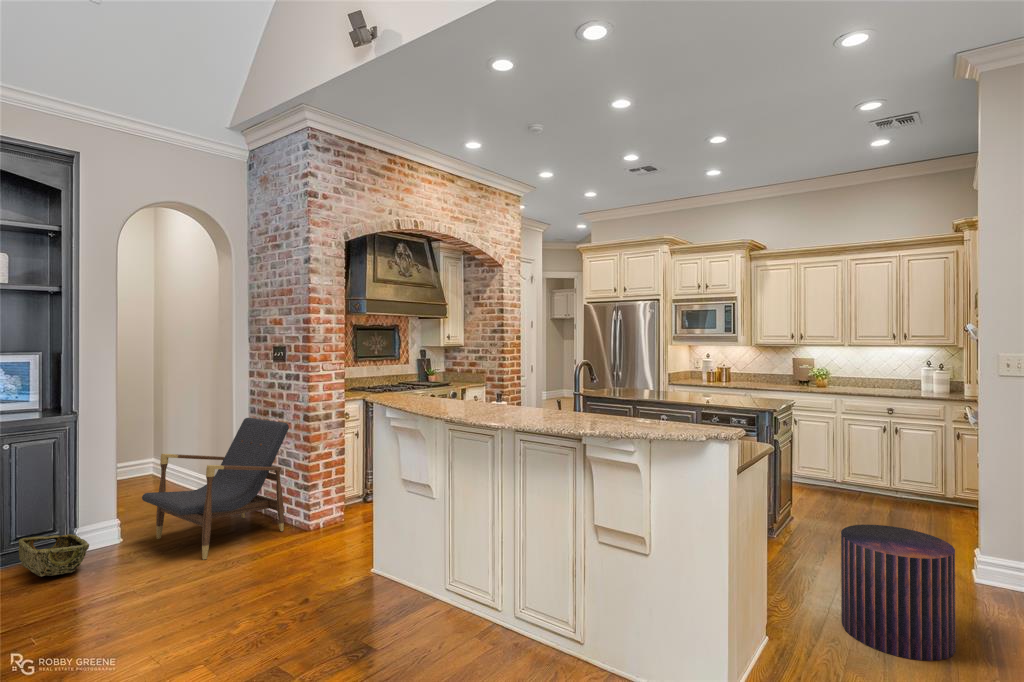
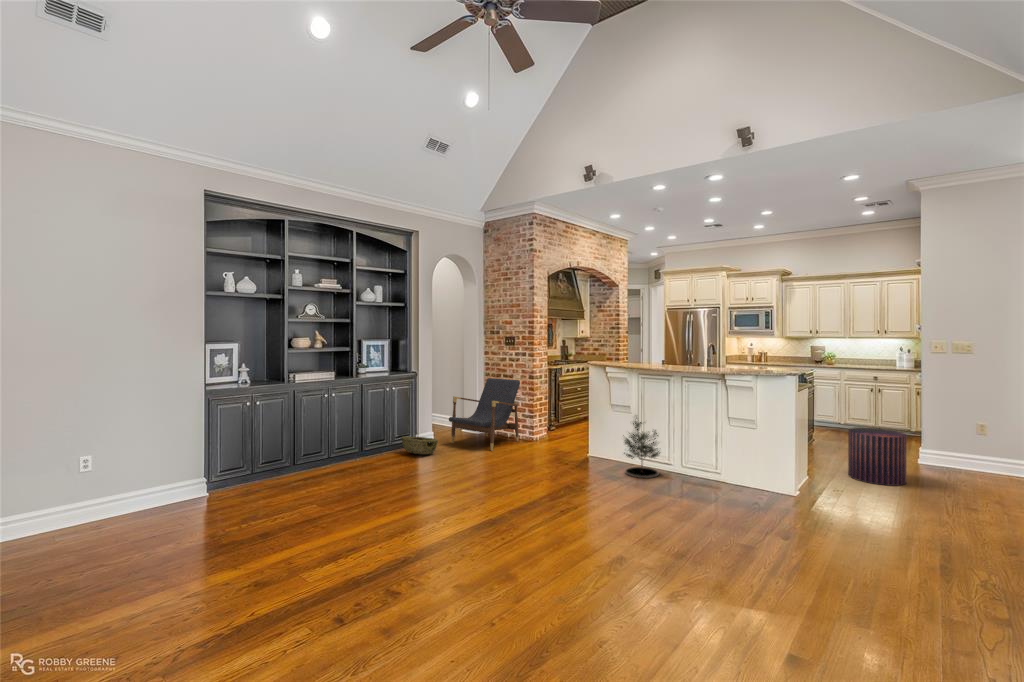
potted tree: none [383,506,473,646] -> present [624,417,660,478]

